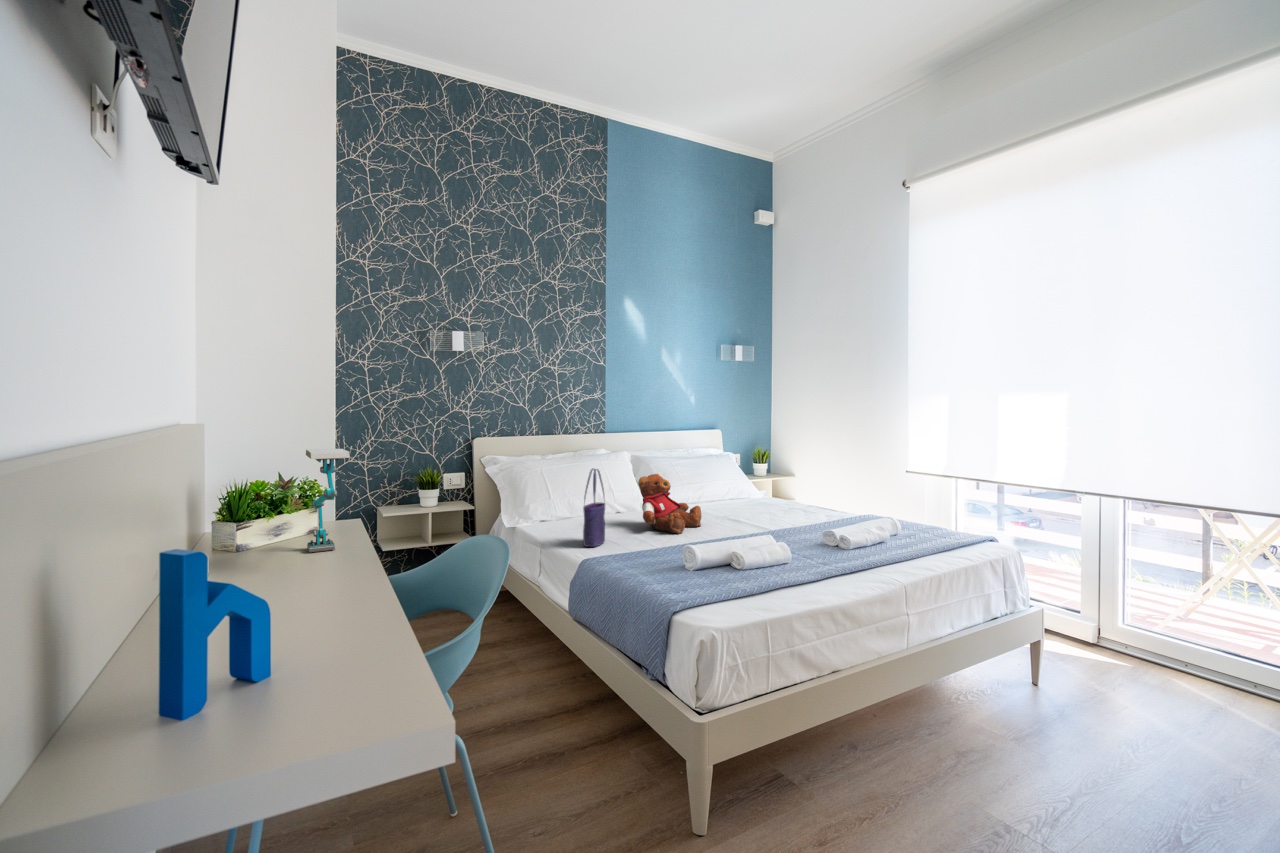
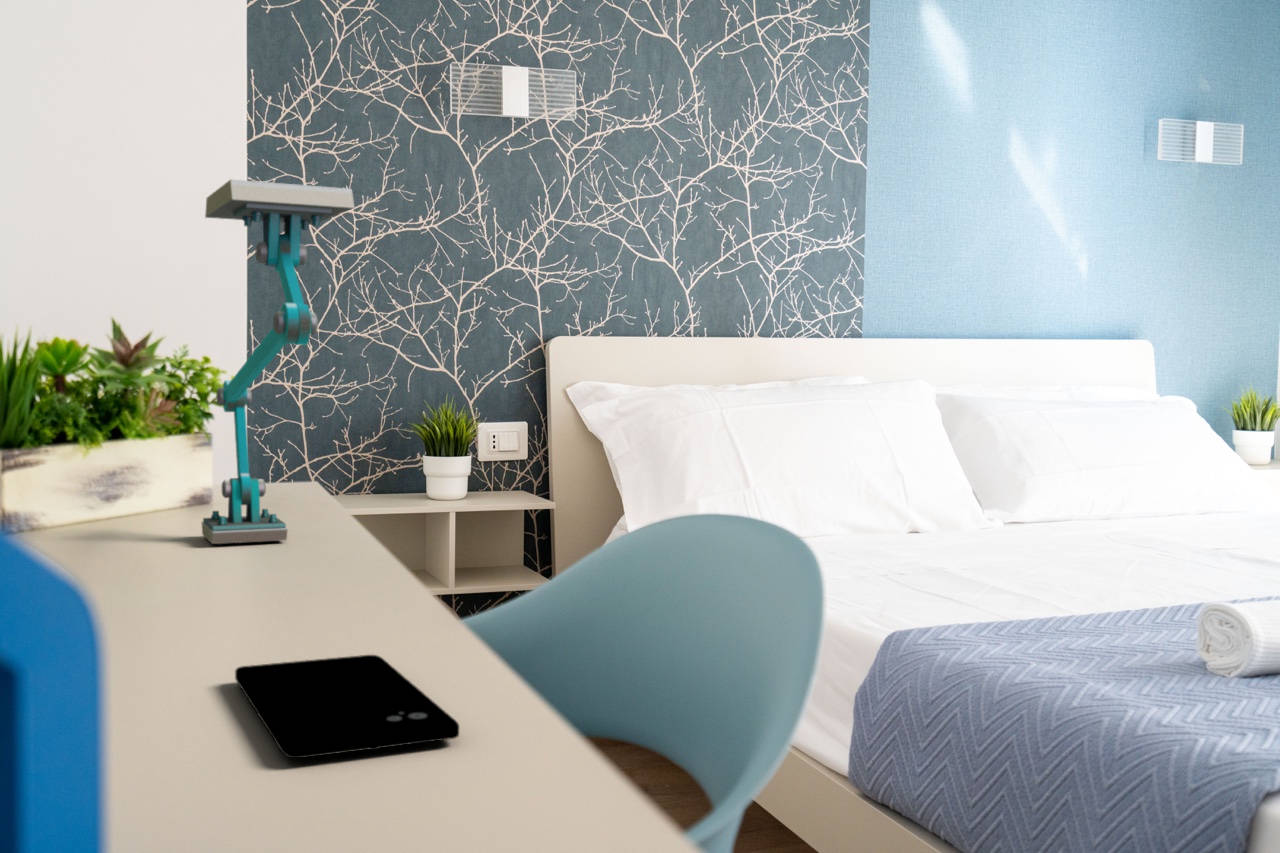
tote bag: present [583,468,605,547] -> none [898,381,954,597]
teddy bear: present [638,474,701,533] -> none [1016,414,1192,571]
smartphone: none [302,594,350,621] -> present [235,655,459,758]

